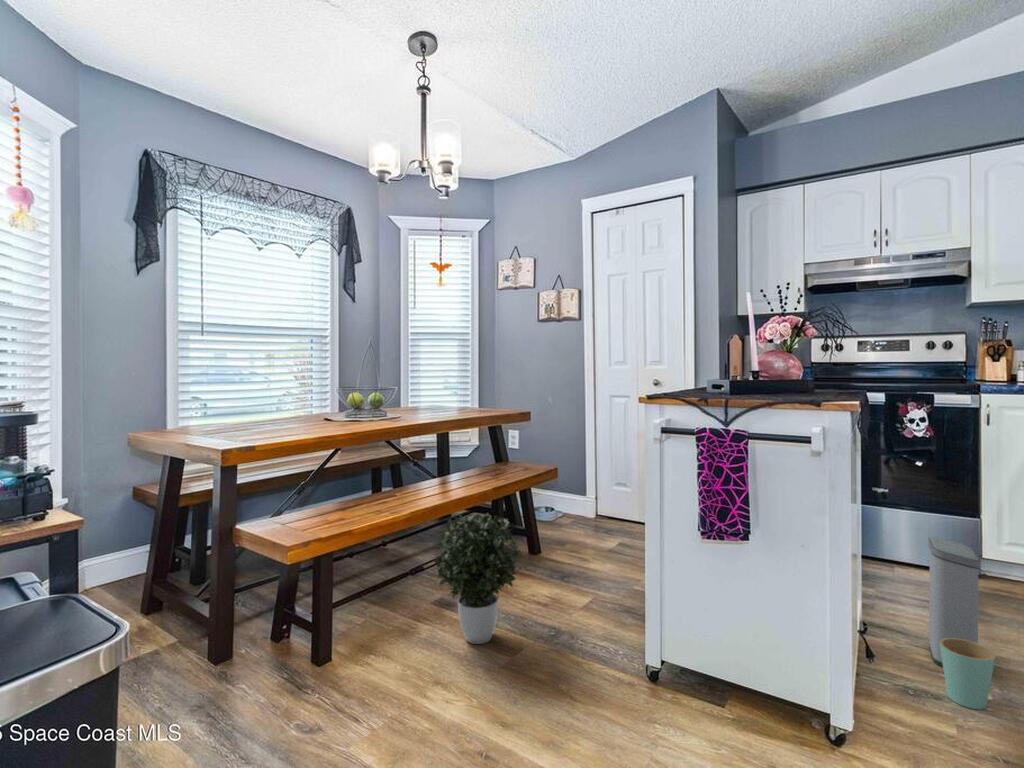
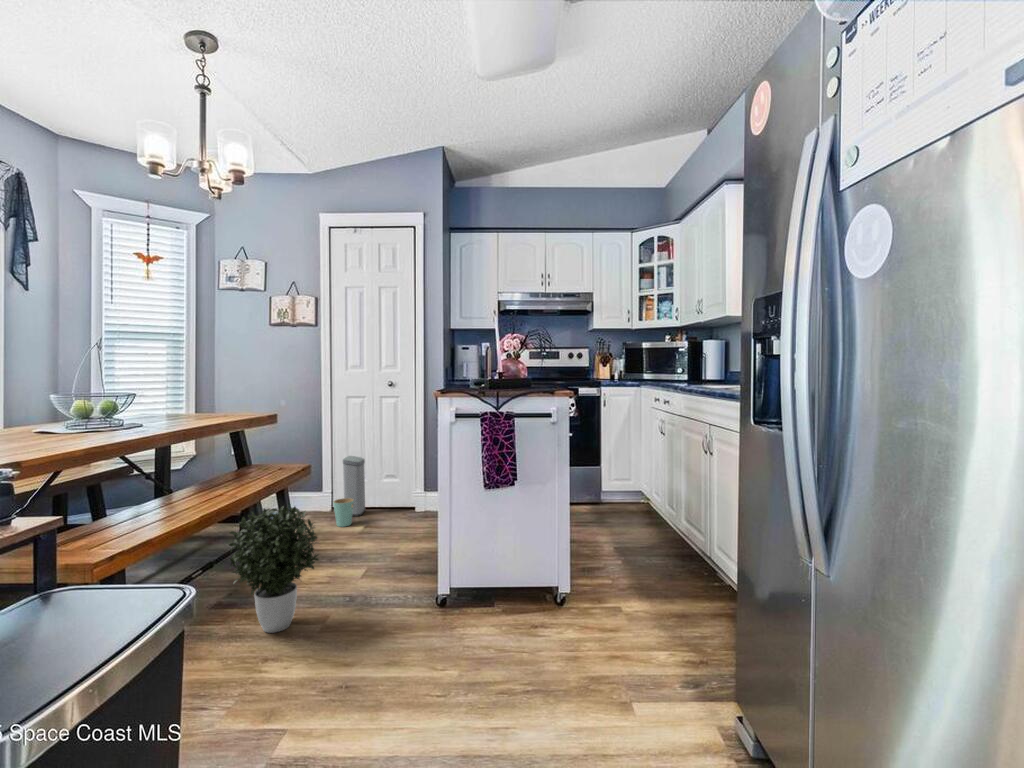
trash can: present [929,537,995,709] -> present [333,456,365,527]

